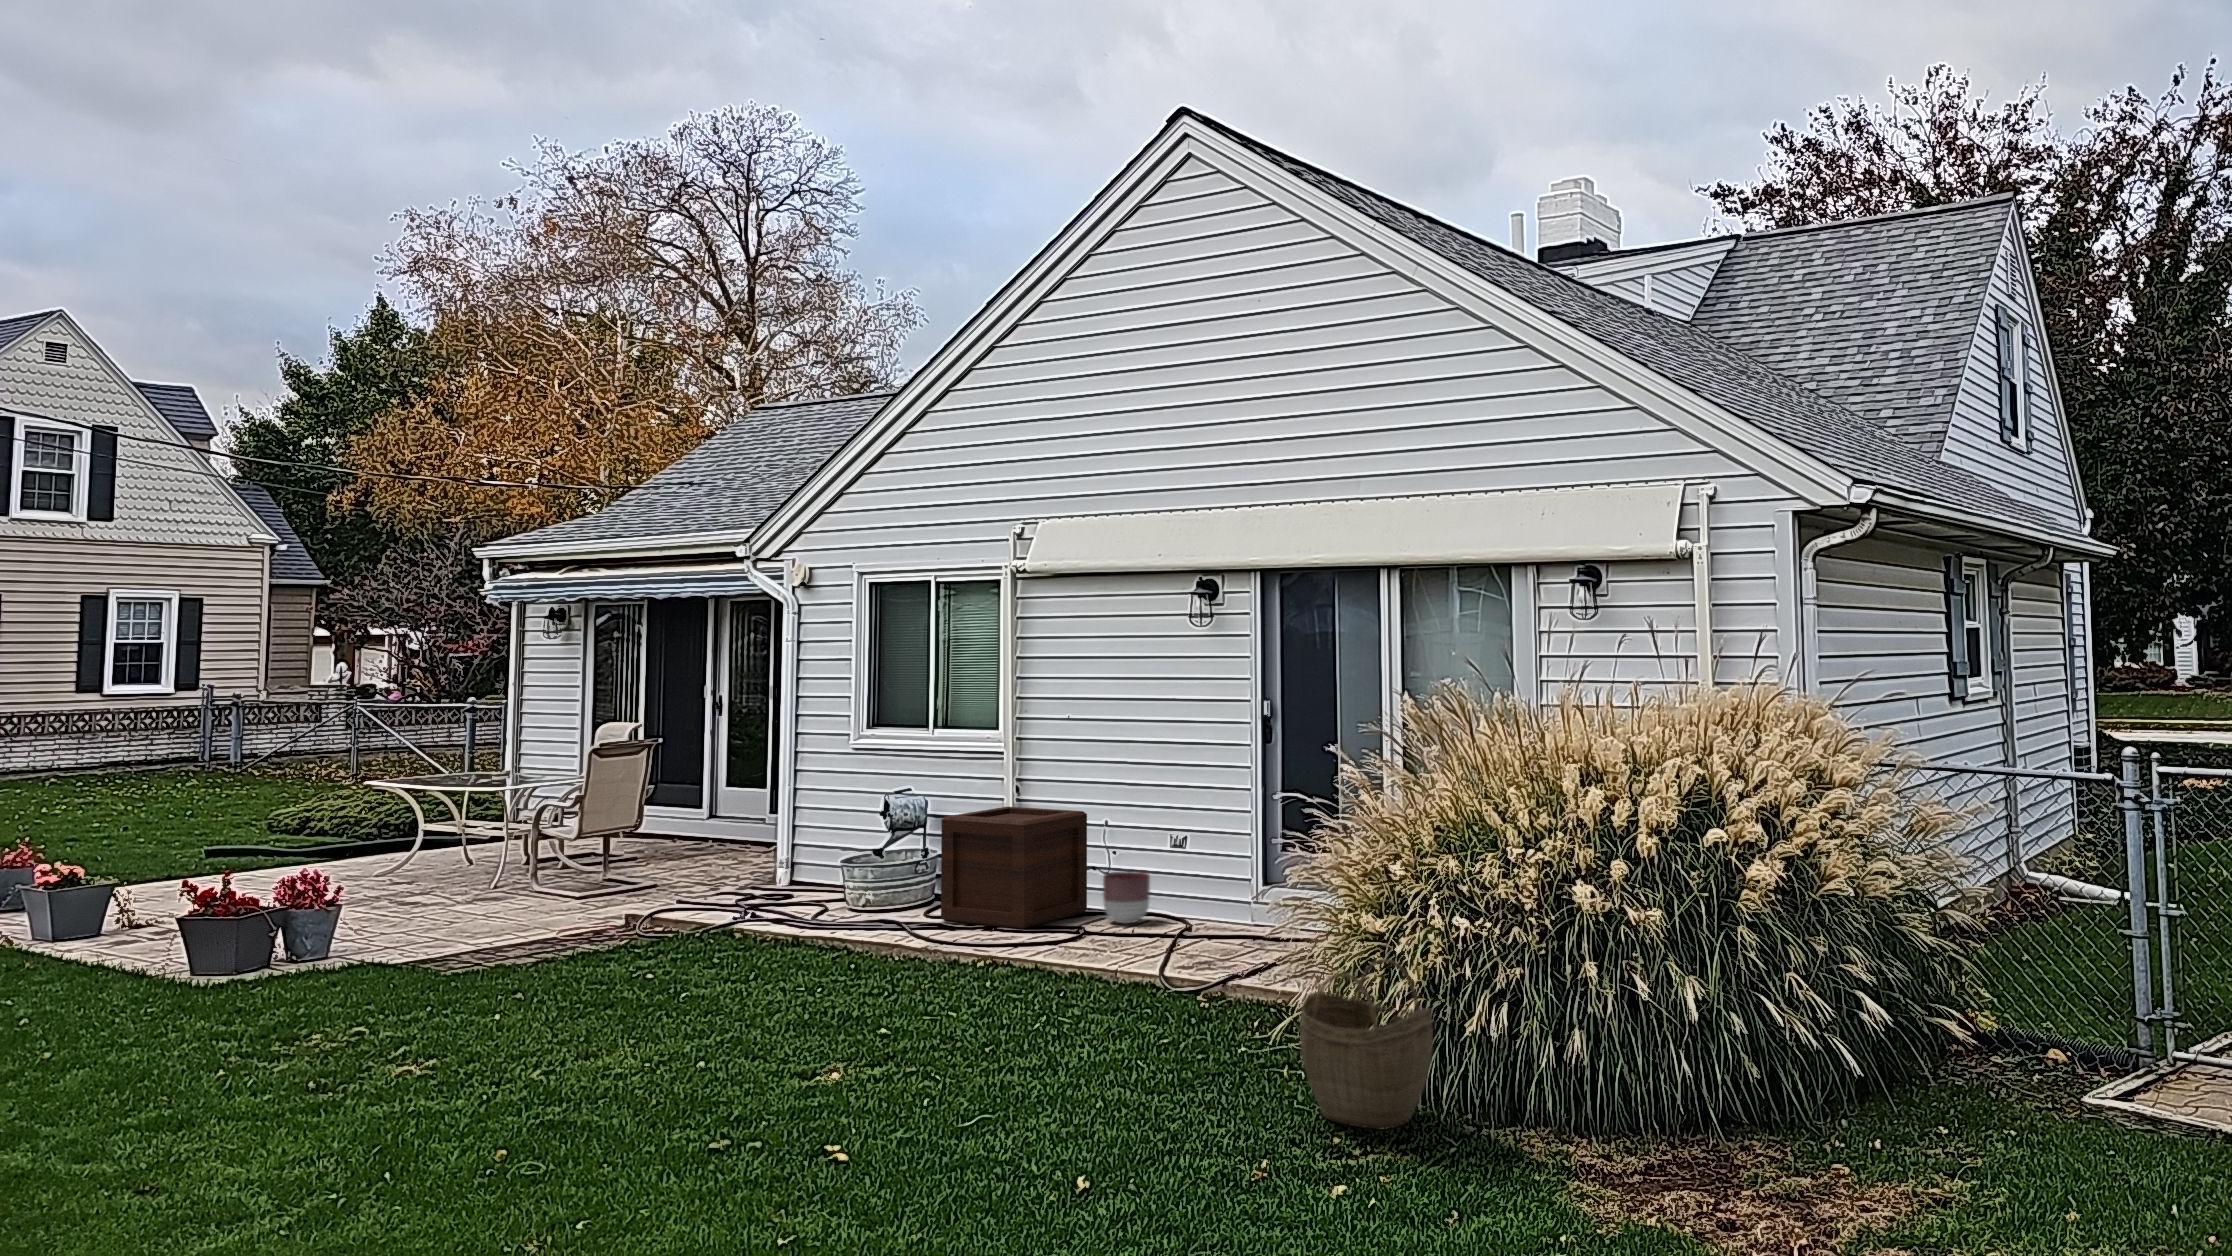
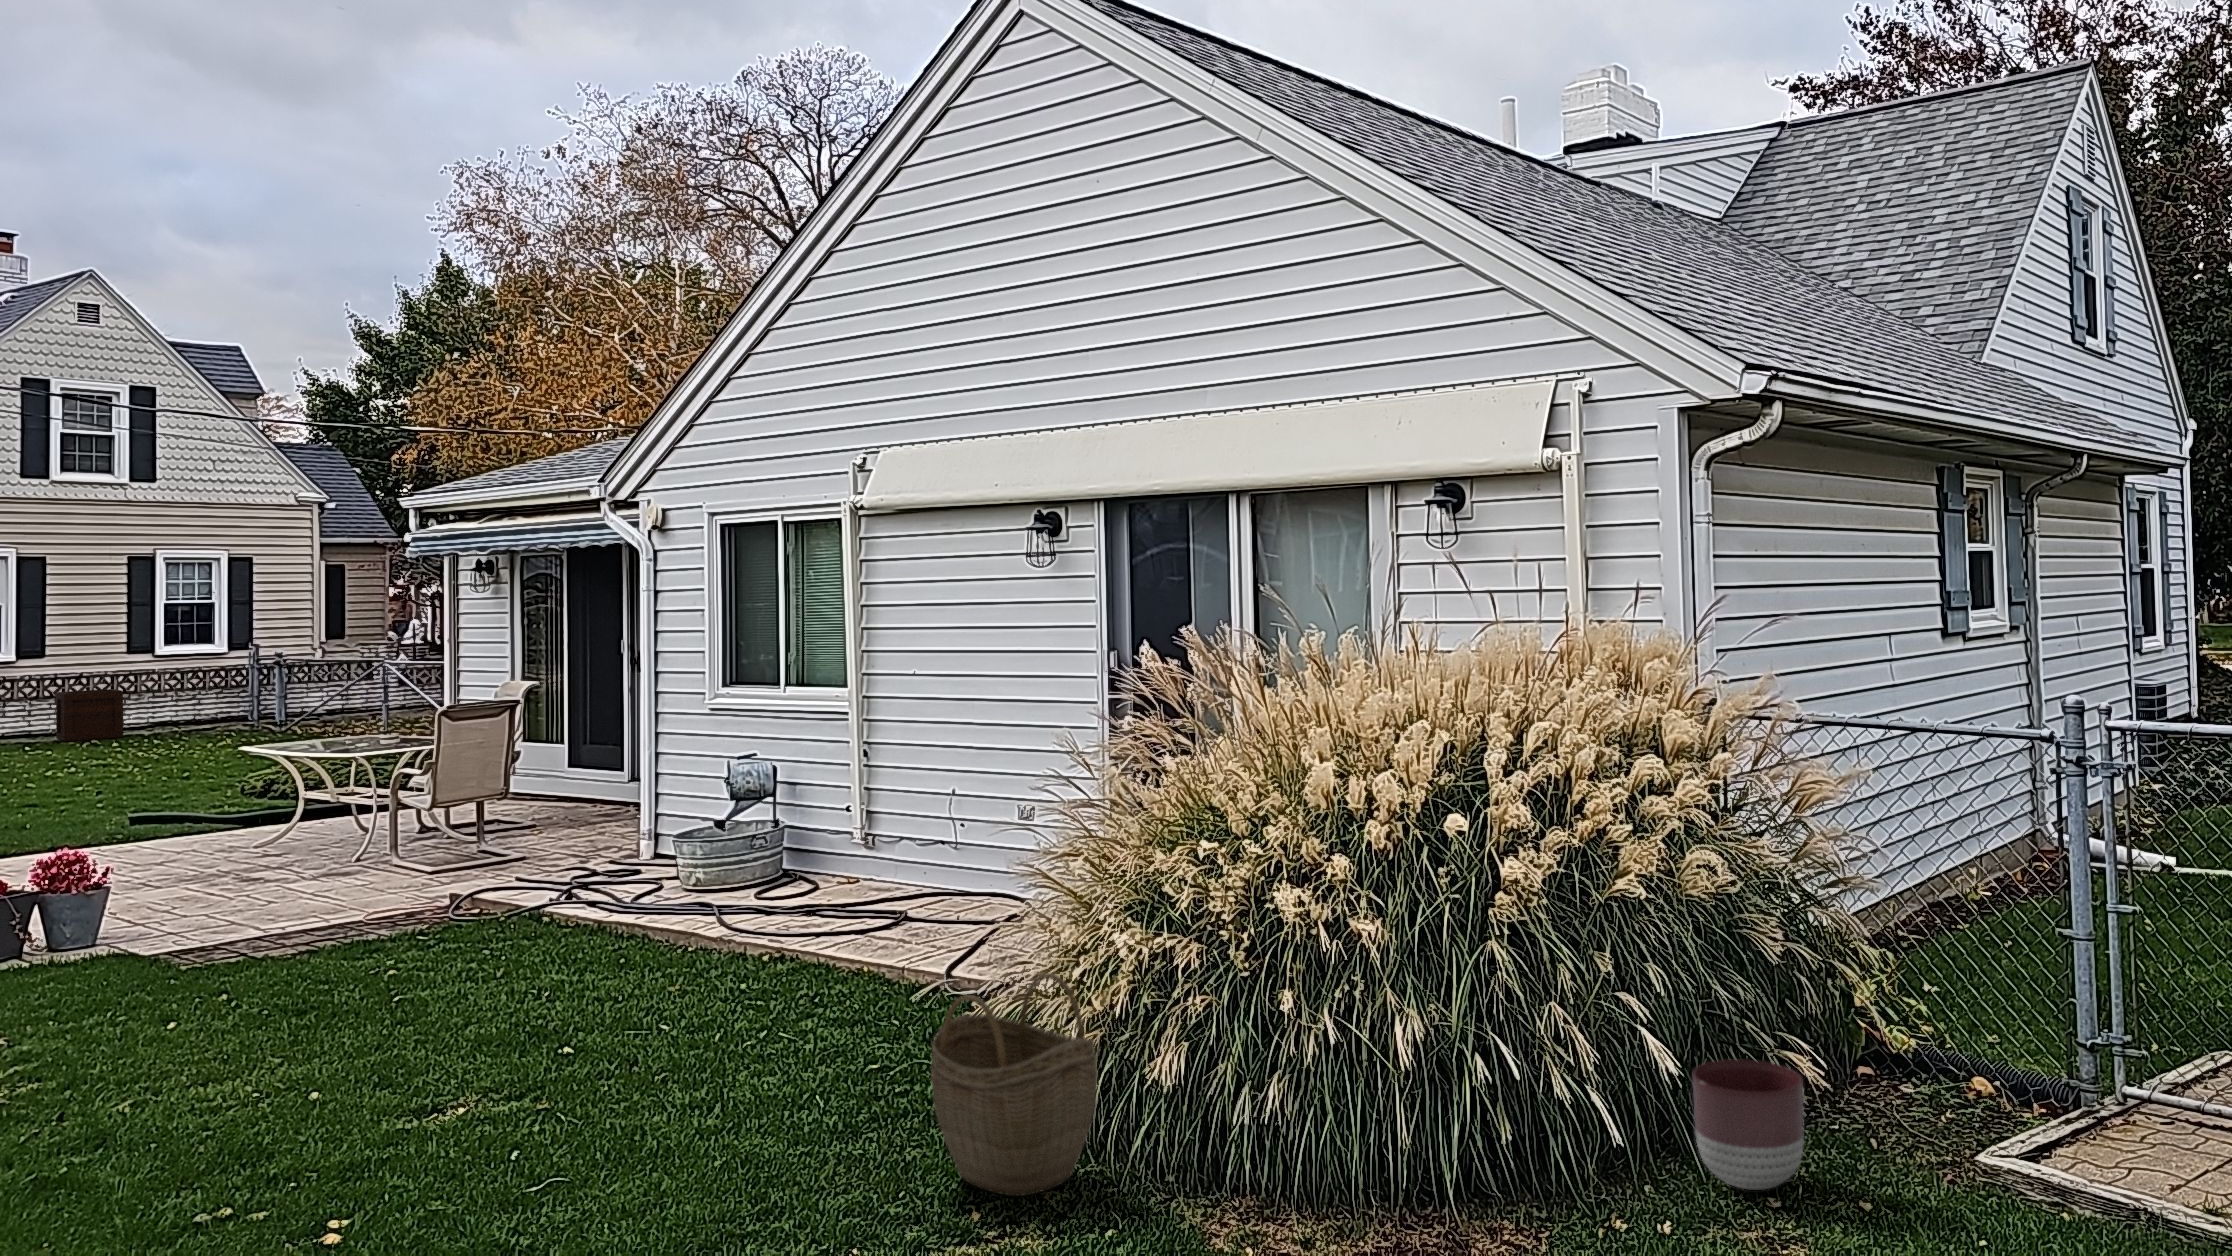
wooden crate: present [941,807,1087,929] -> present [56,689,123,742]
planter: present [1103,872,1150,924] -> present [1693,1060,1804,1190]

